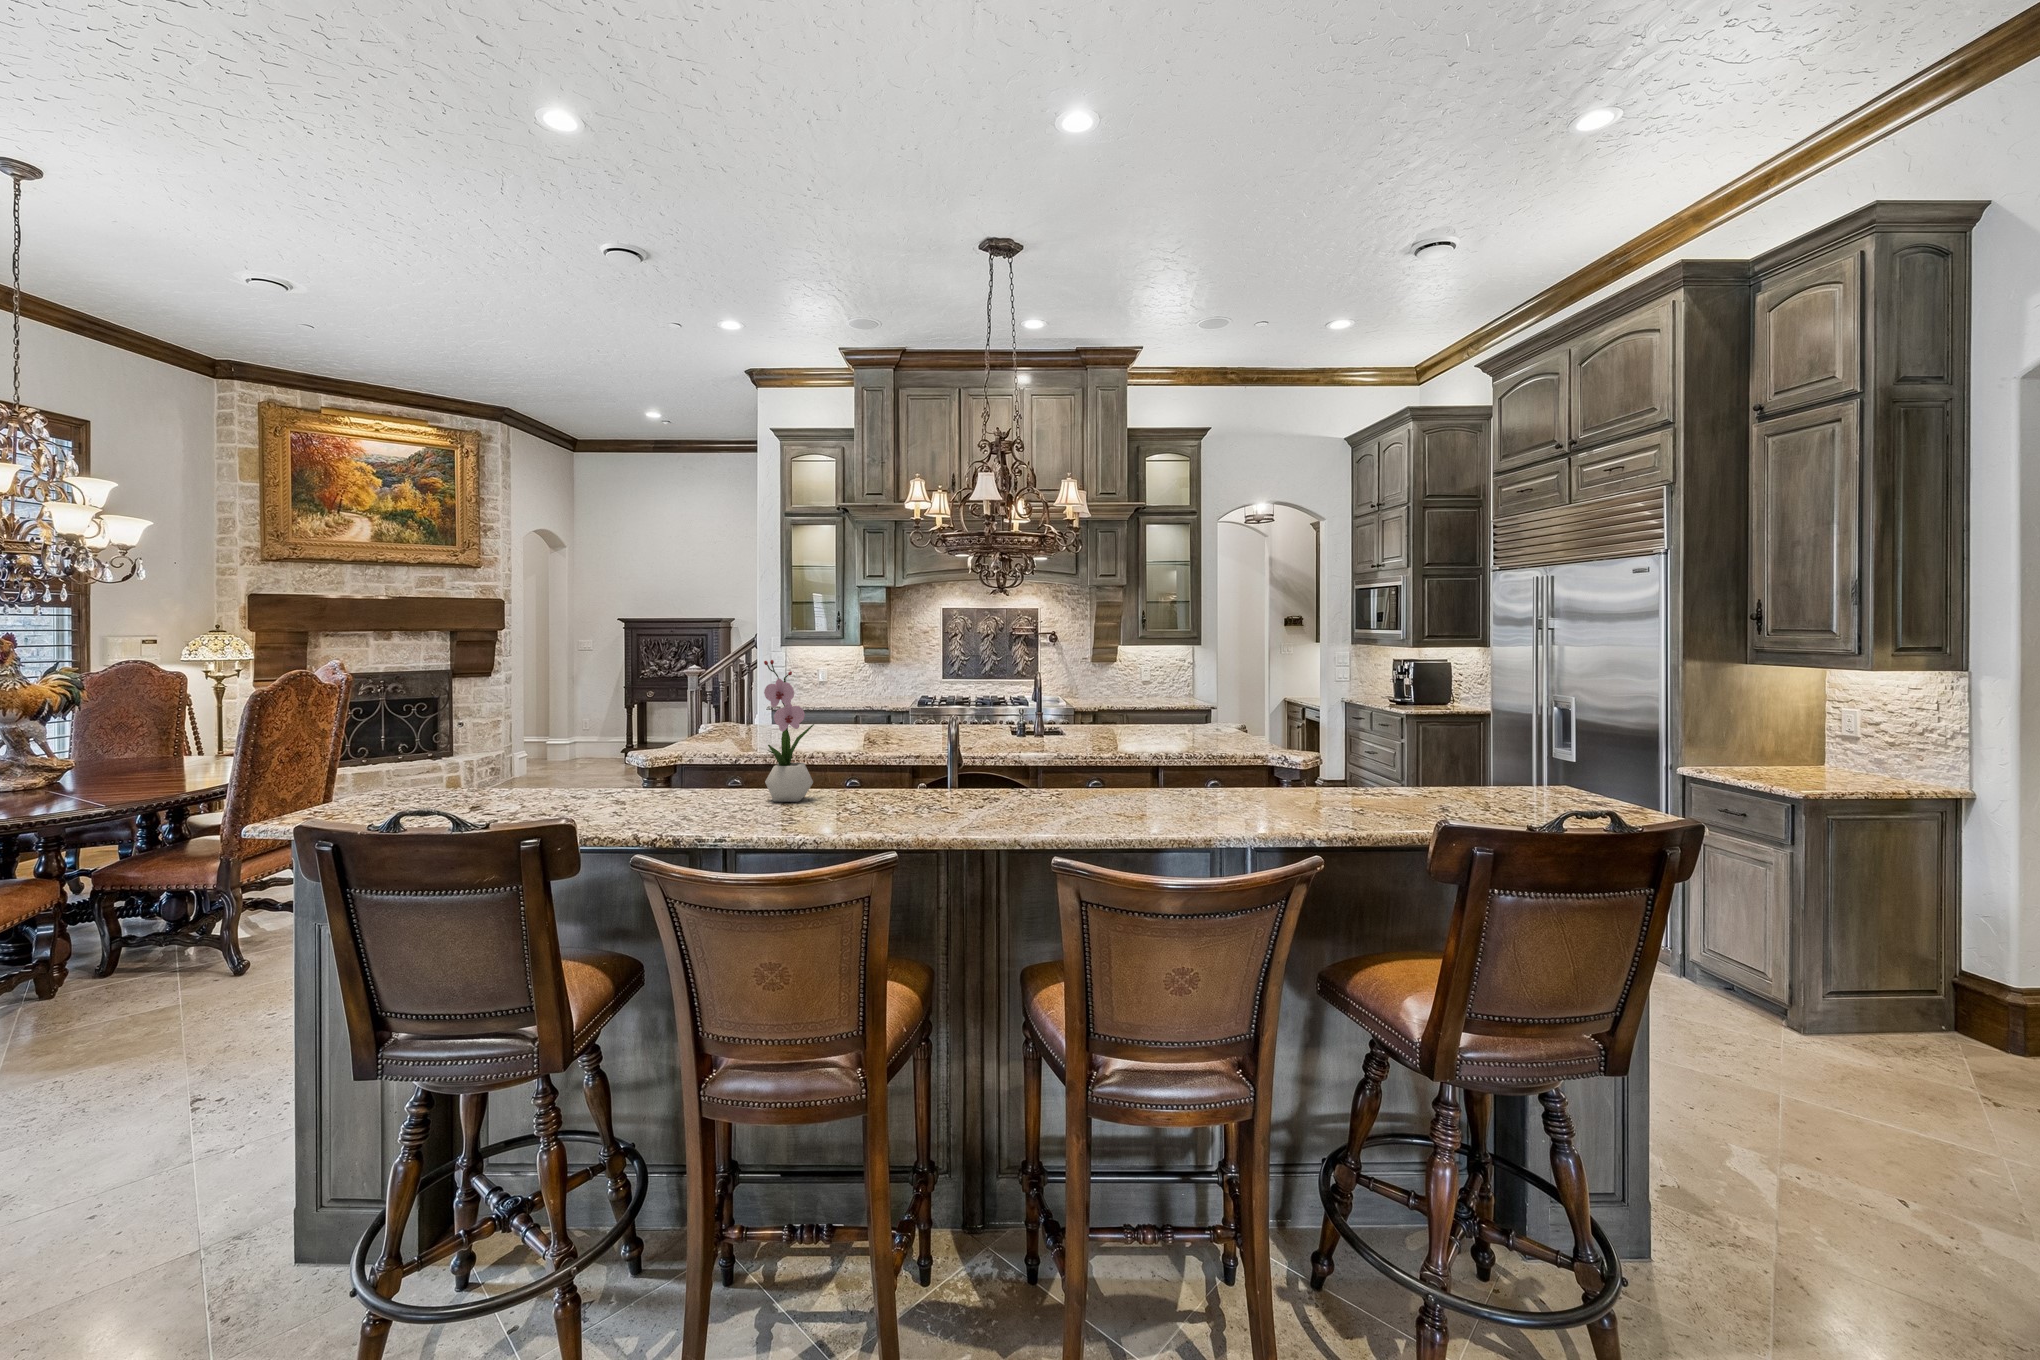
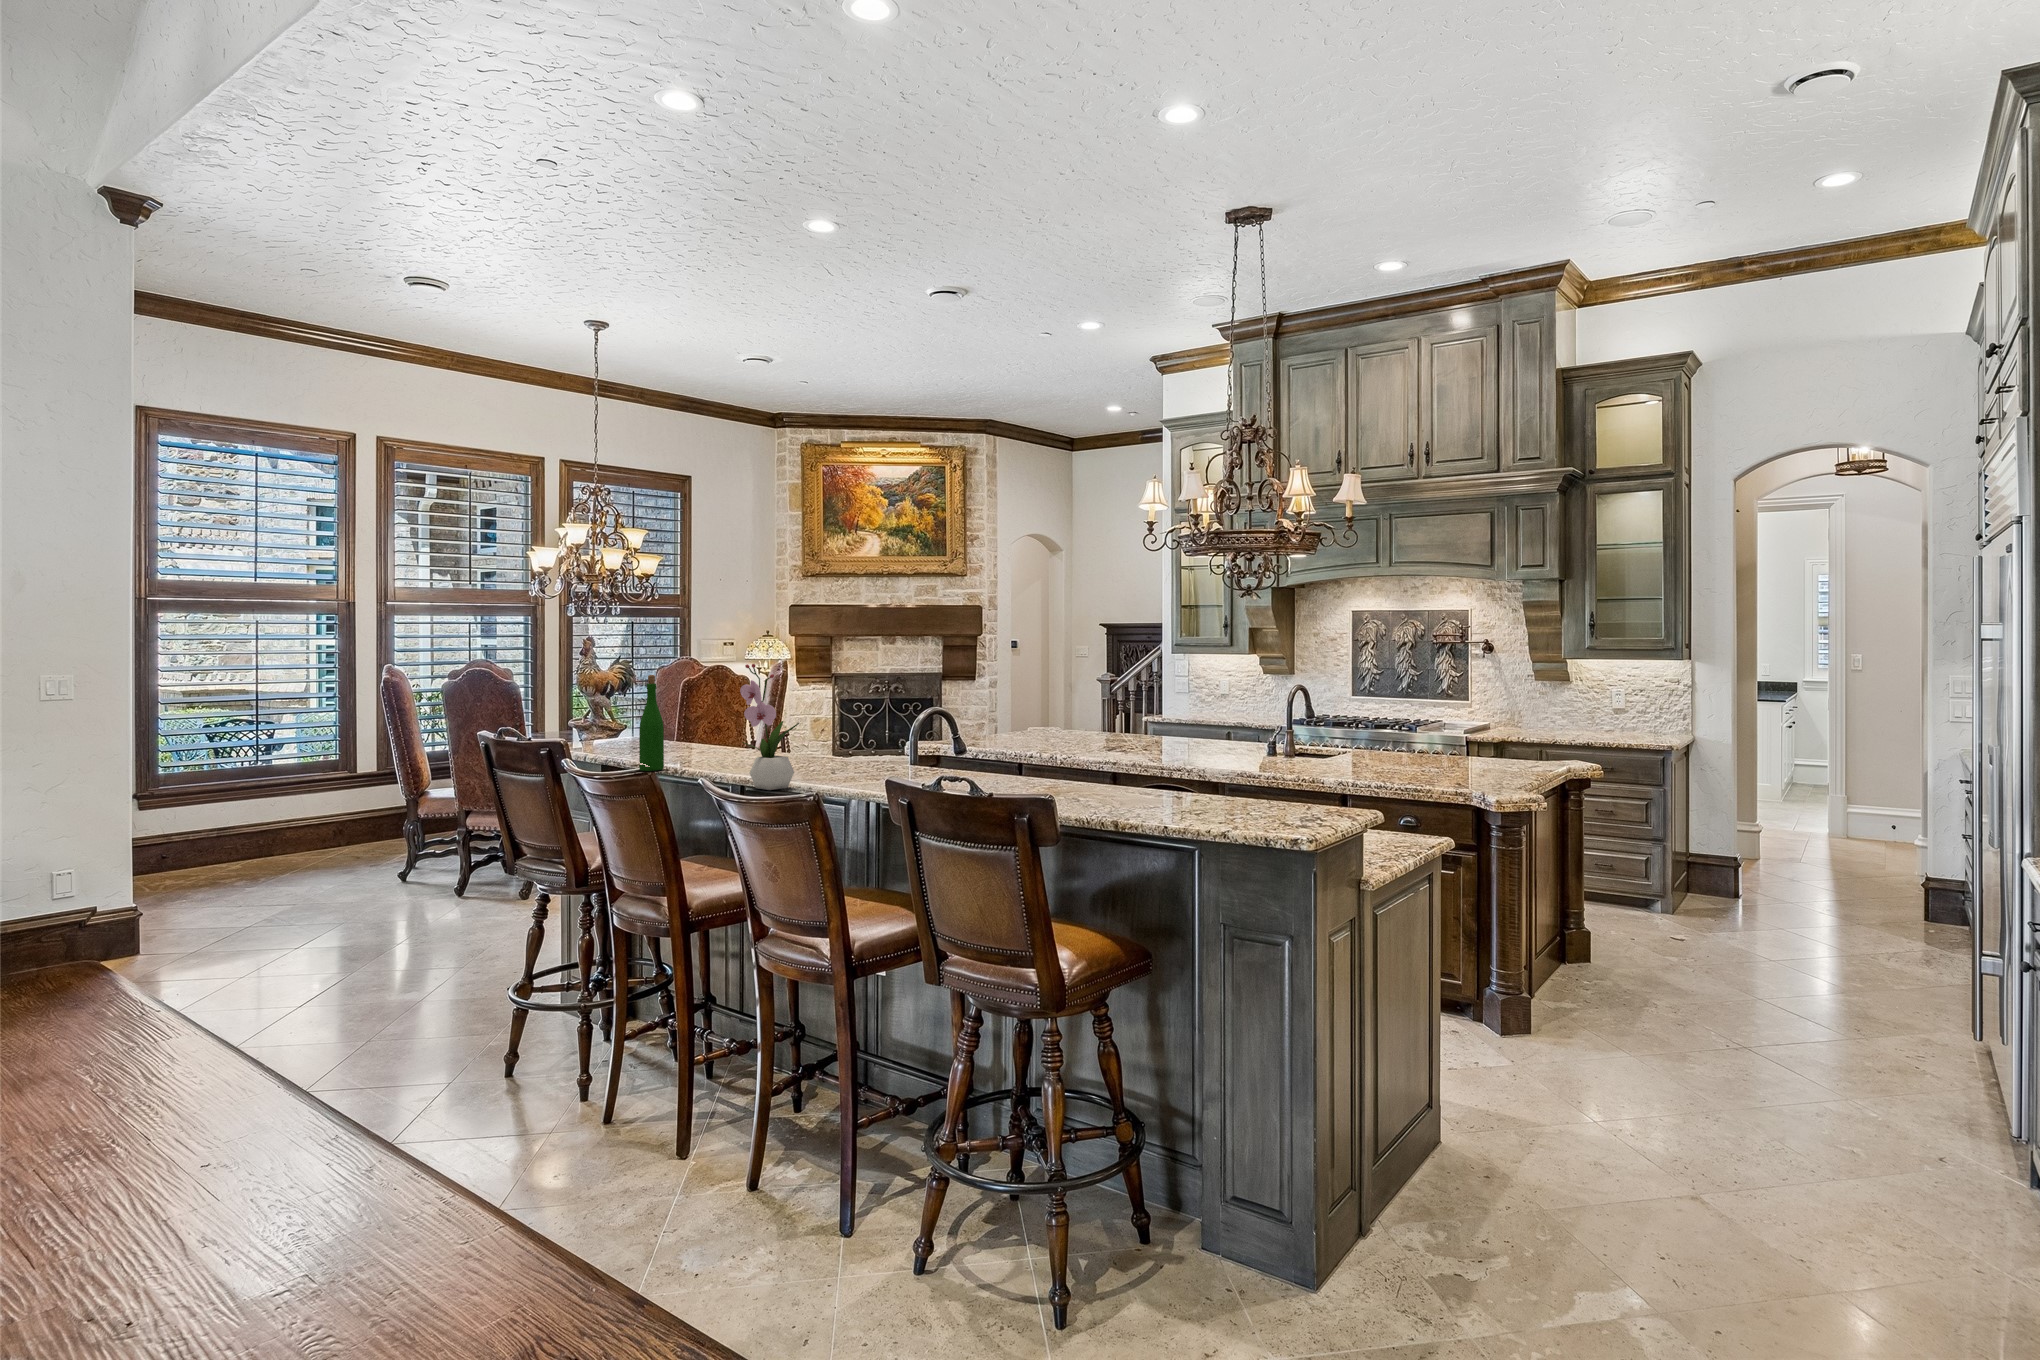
wine bottle: none [532,678,565,799] -> present [639,675,664,771]

